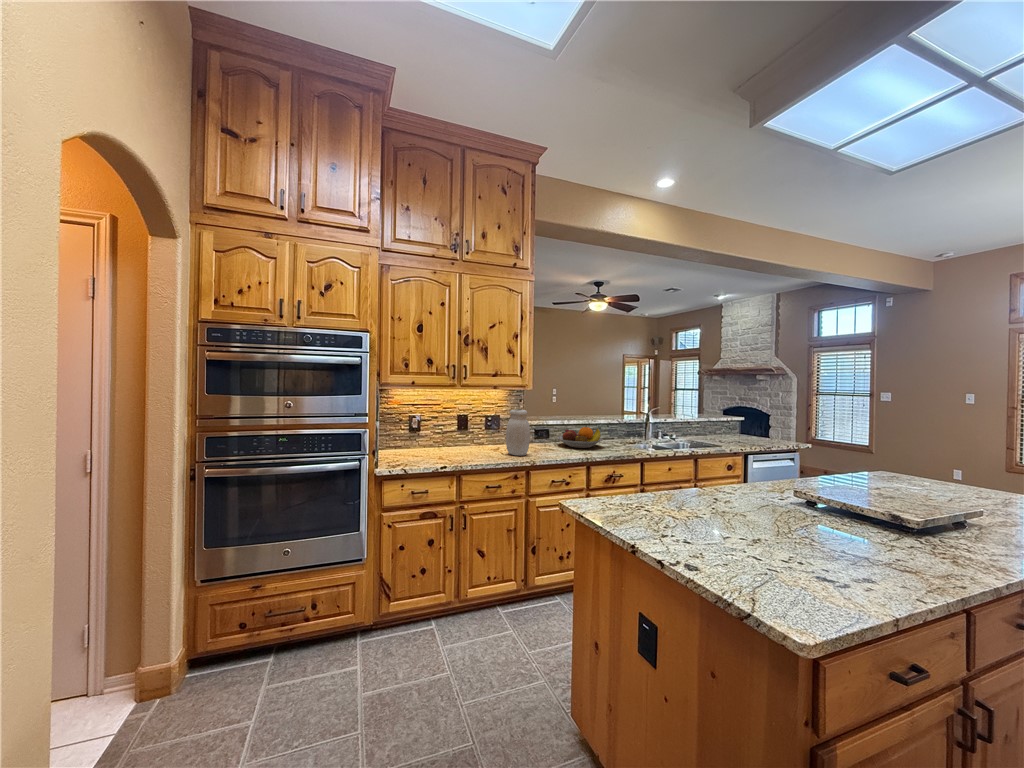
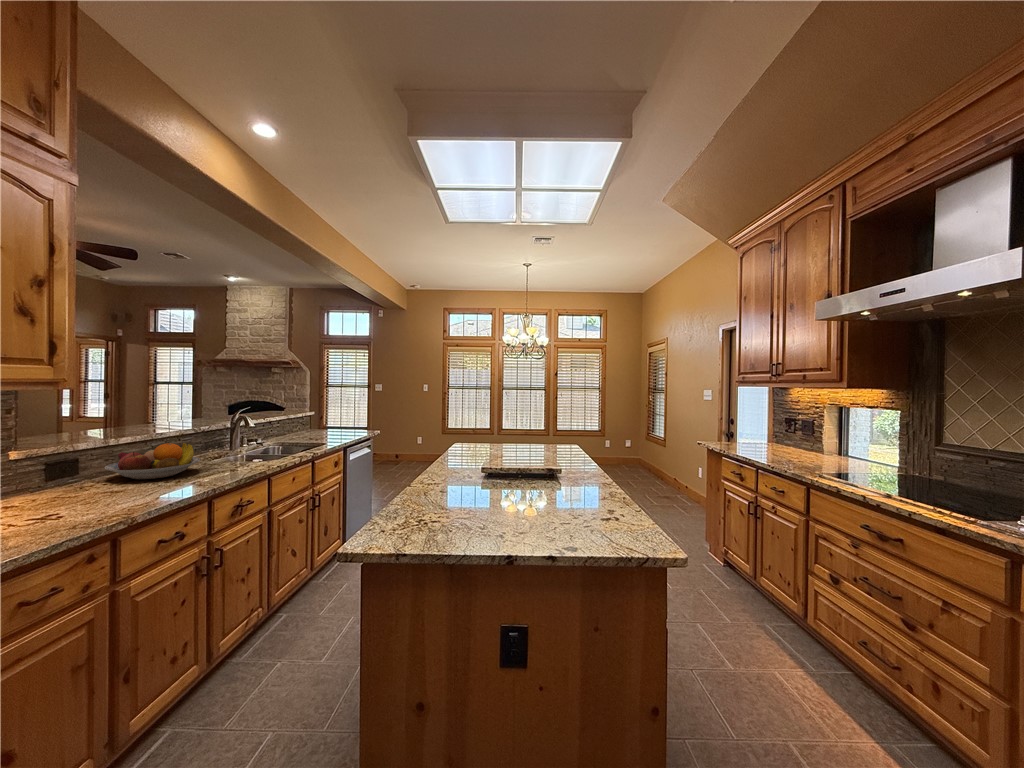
jar: present [506,410,530,456] -> none [27,426,97,520]

